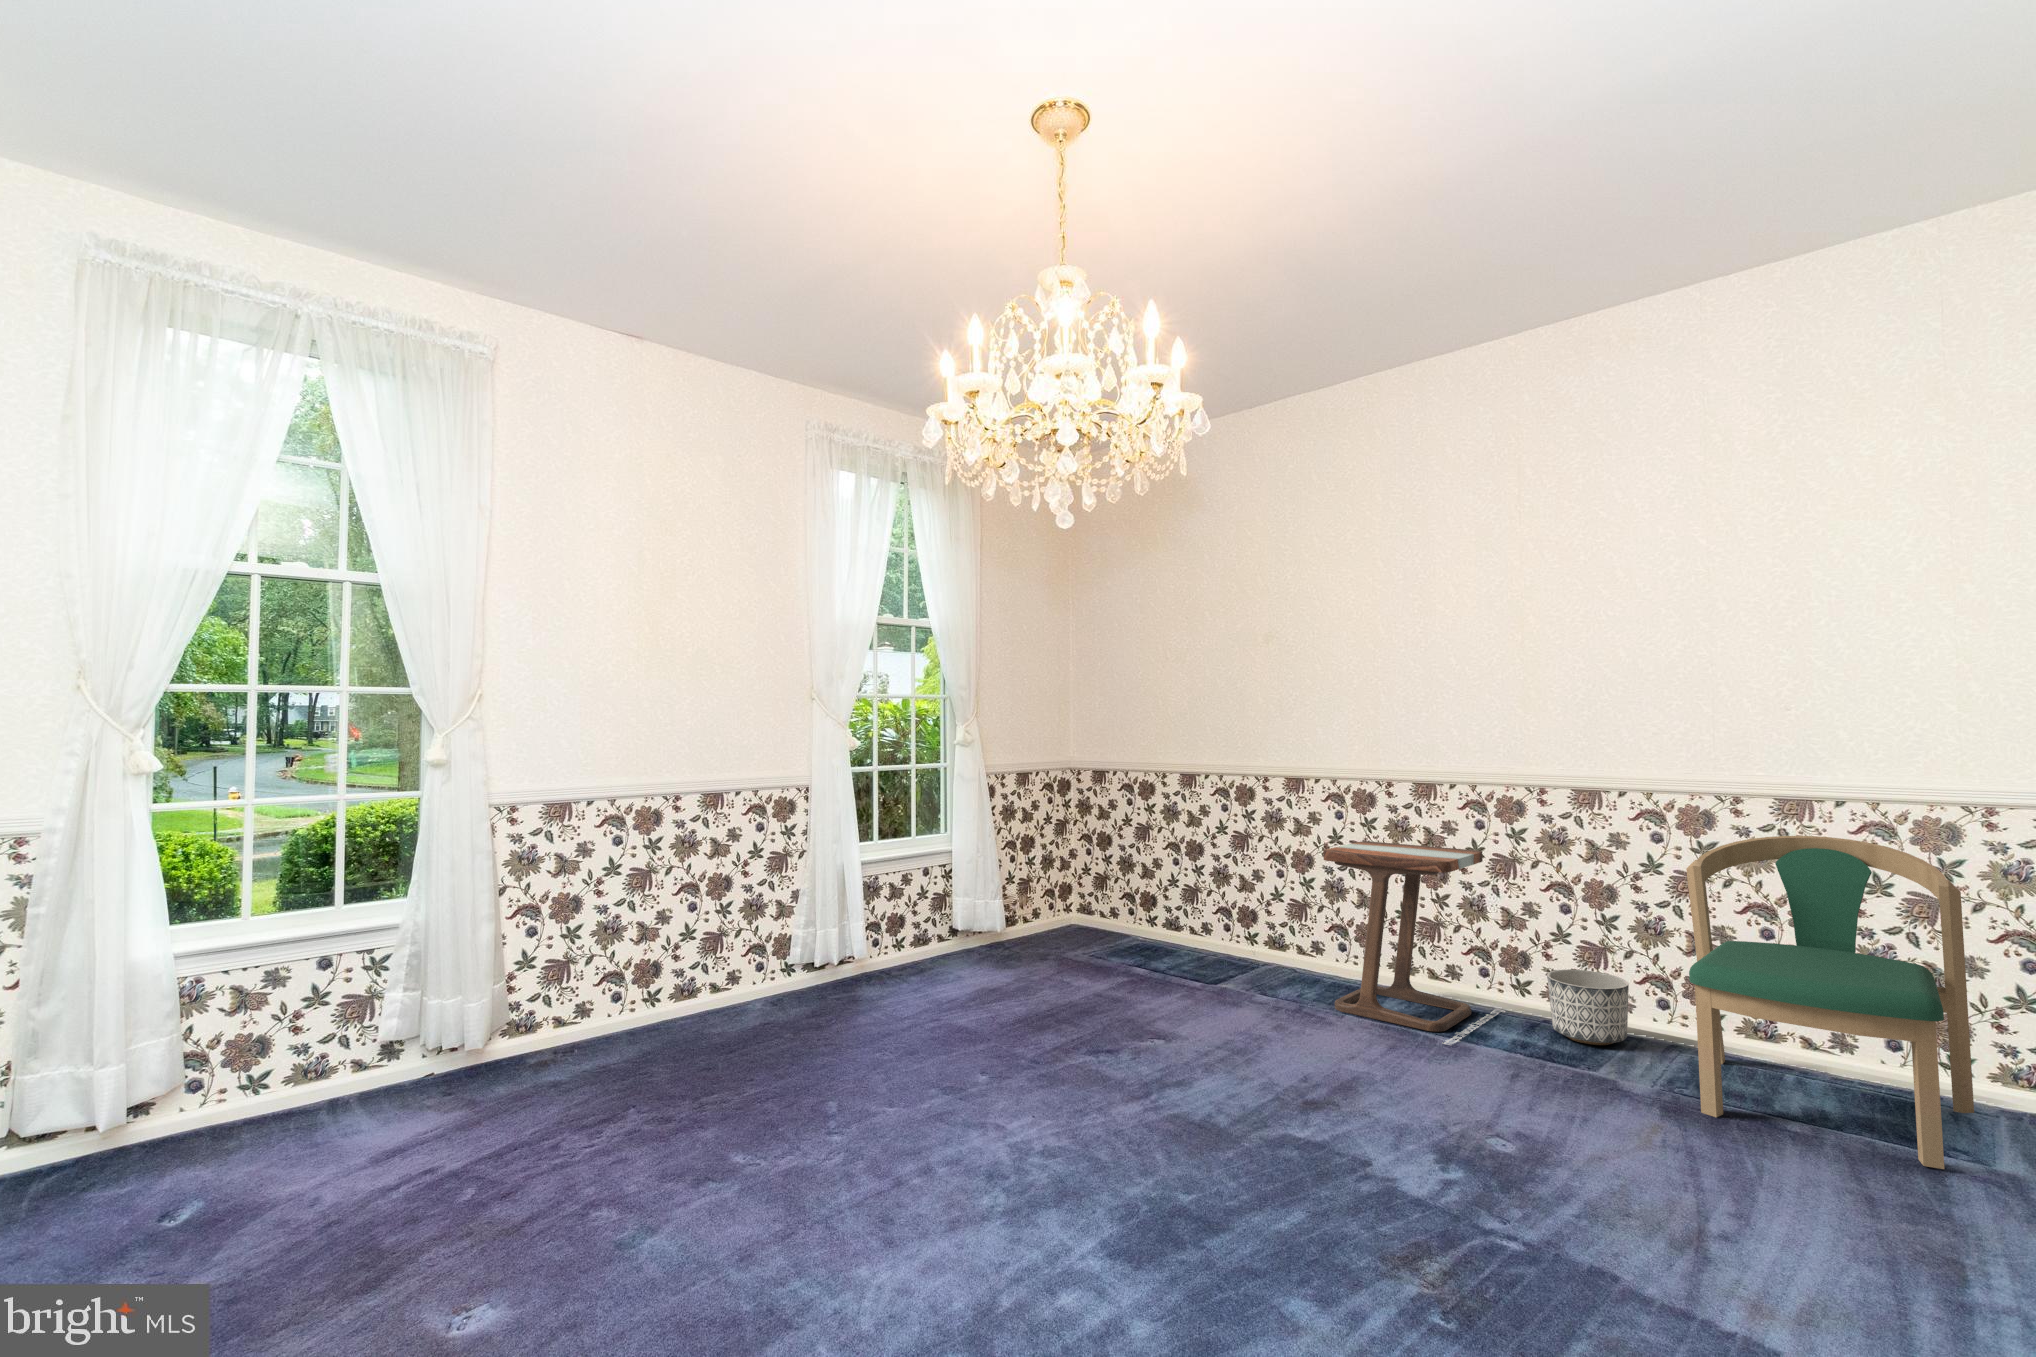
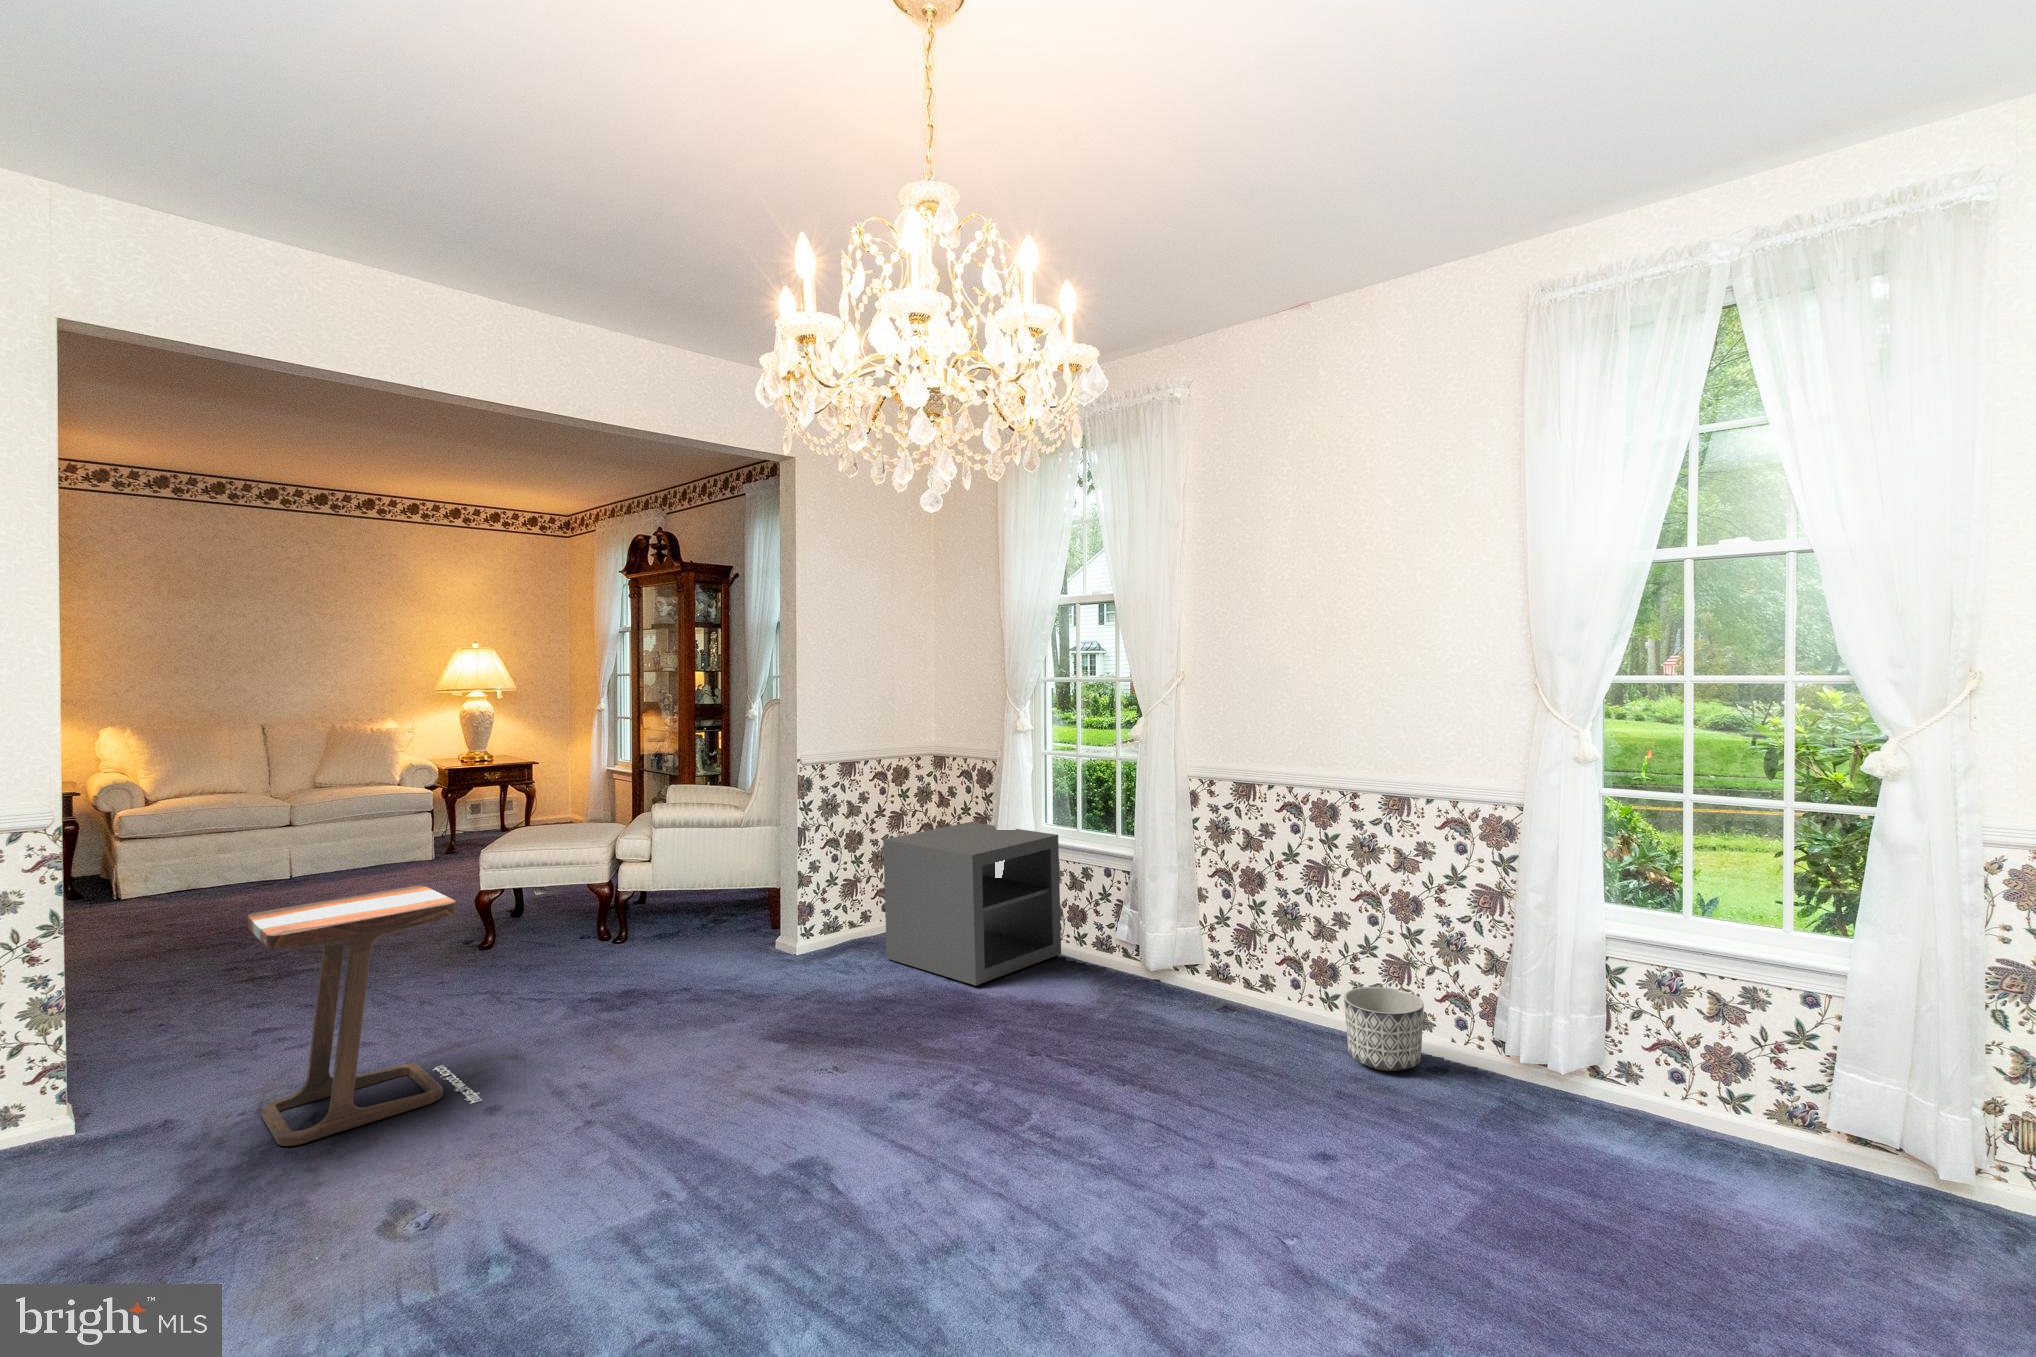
storage cabinet: none [1067,831,1232,975] -> present [883,822,1061,986]
dining chair: present [1686,836,1974,1169] -> none [1449,854,1743,1234]
side table: present [1323,841,1505,1044] -> present [247,886,482,1146]

